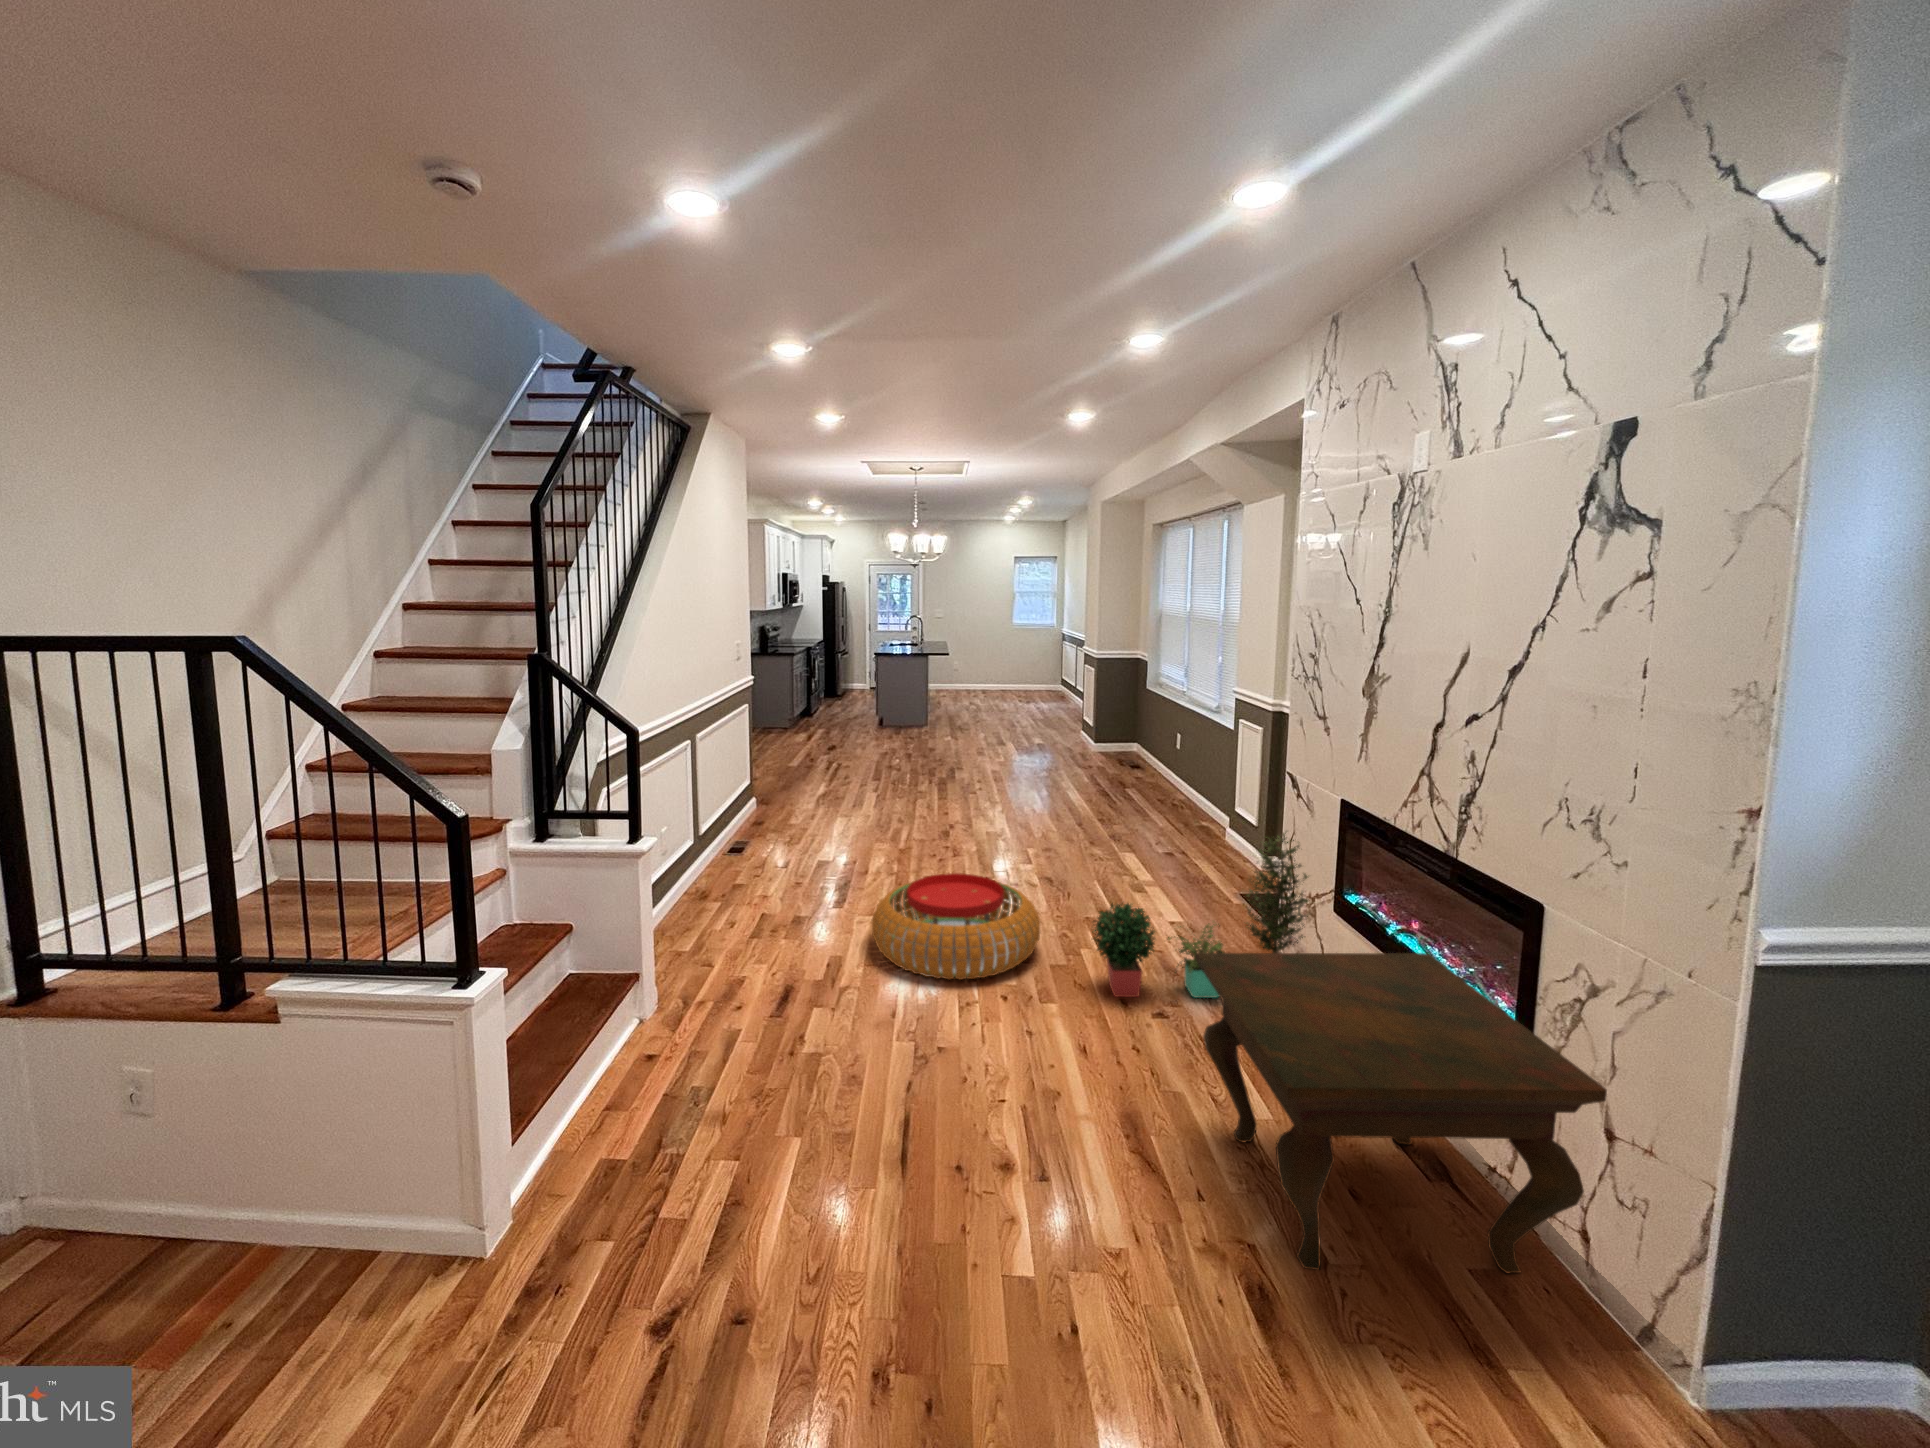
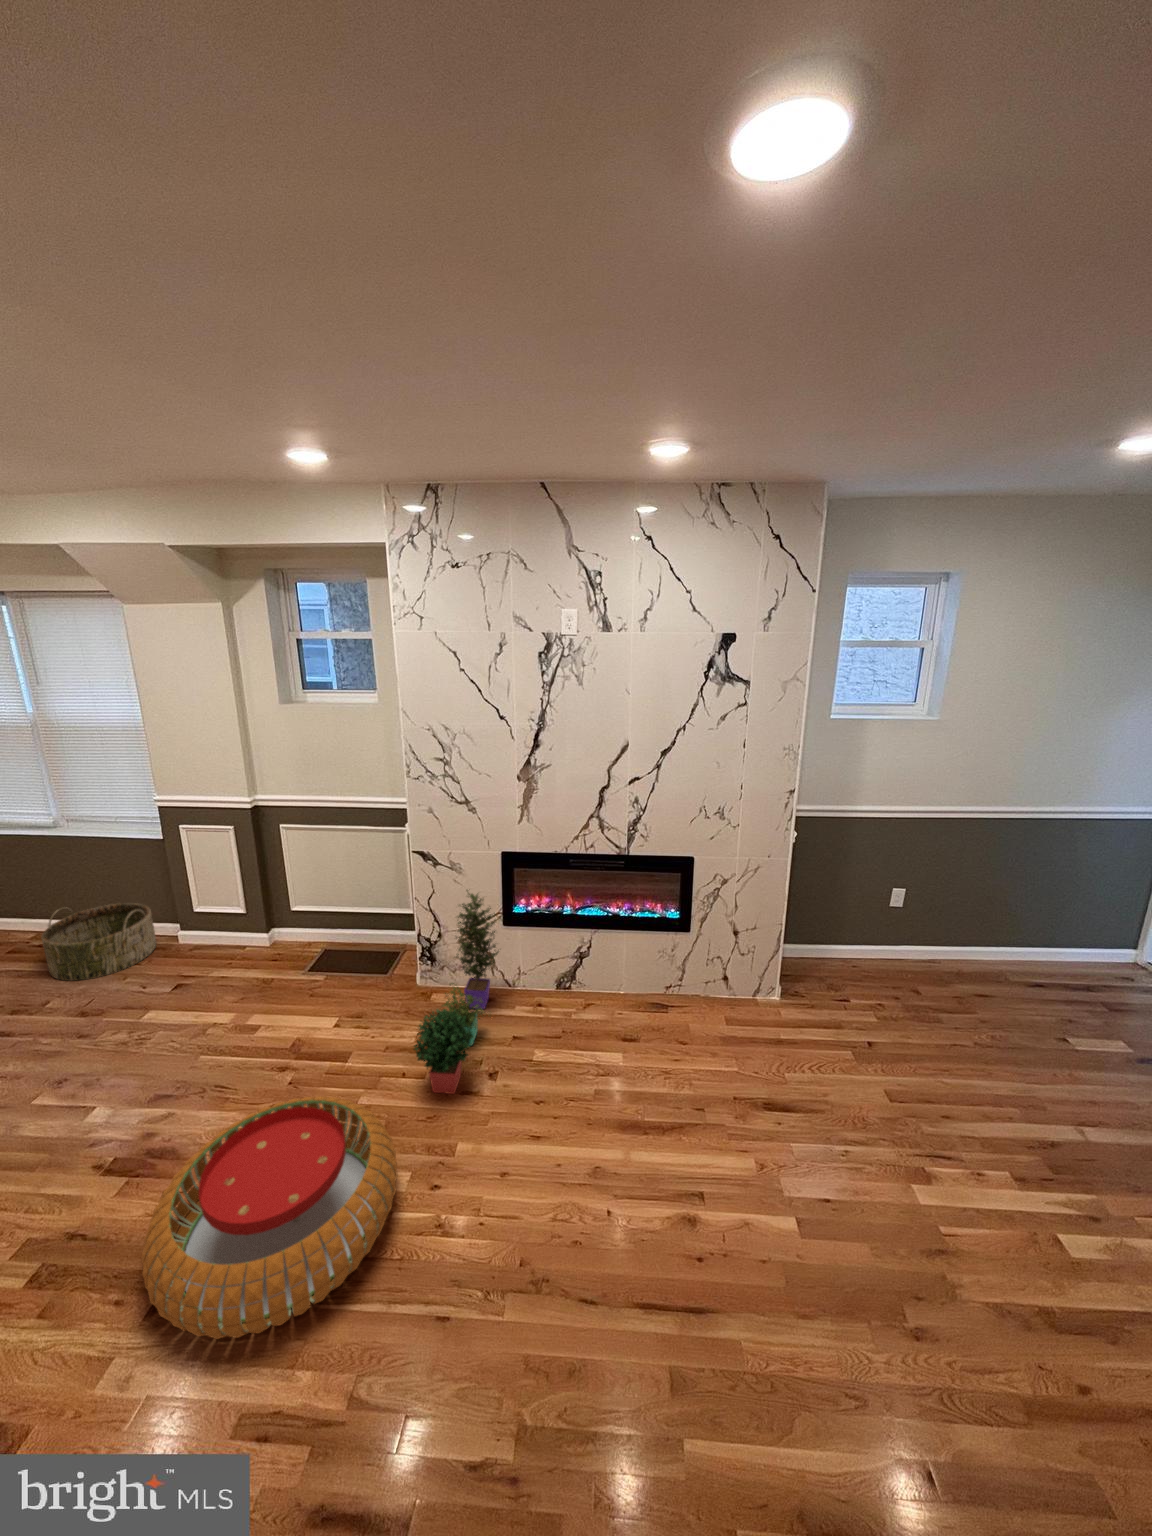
basket: none [1137,770,1219,835] -> present [42,903,157,981]
side table: present [1196,953,1607,1273] -> none [624,910,793,1082]

